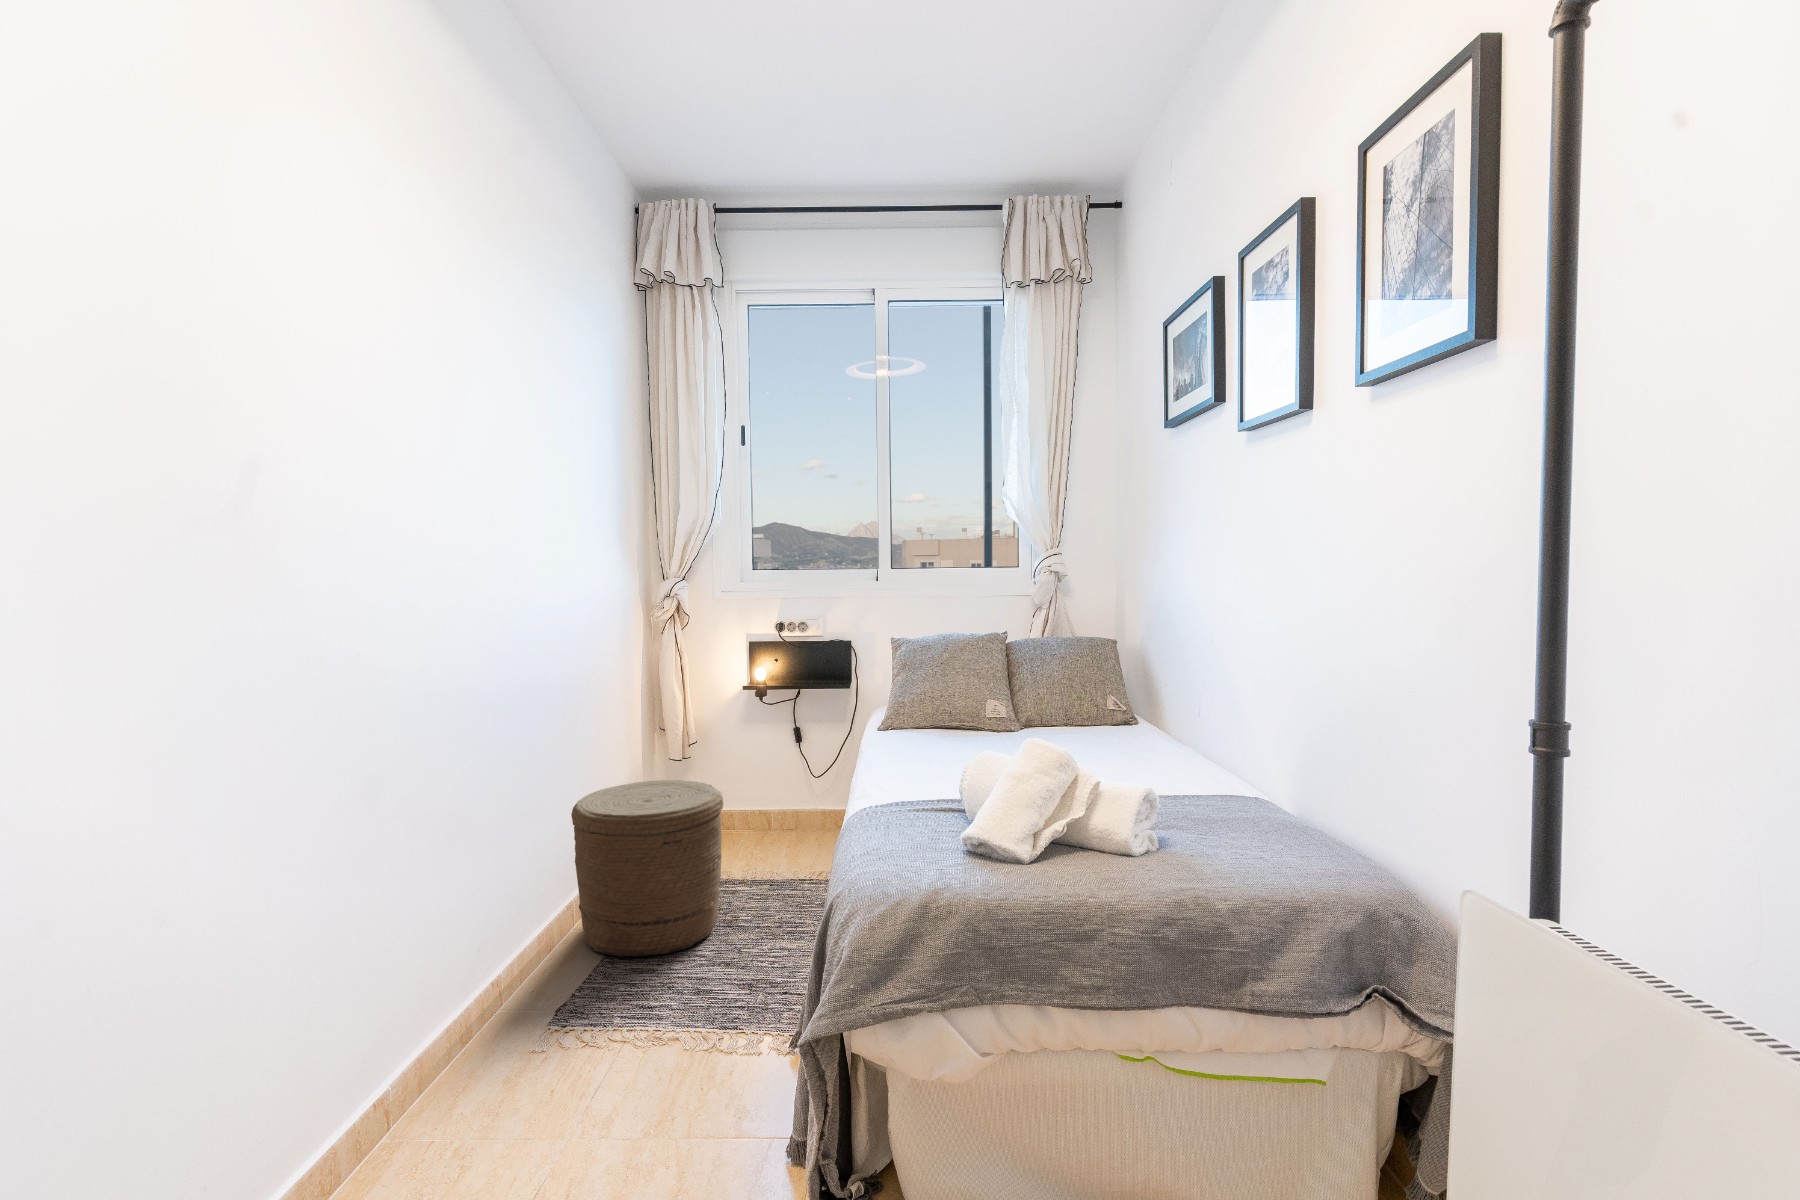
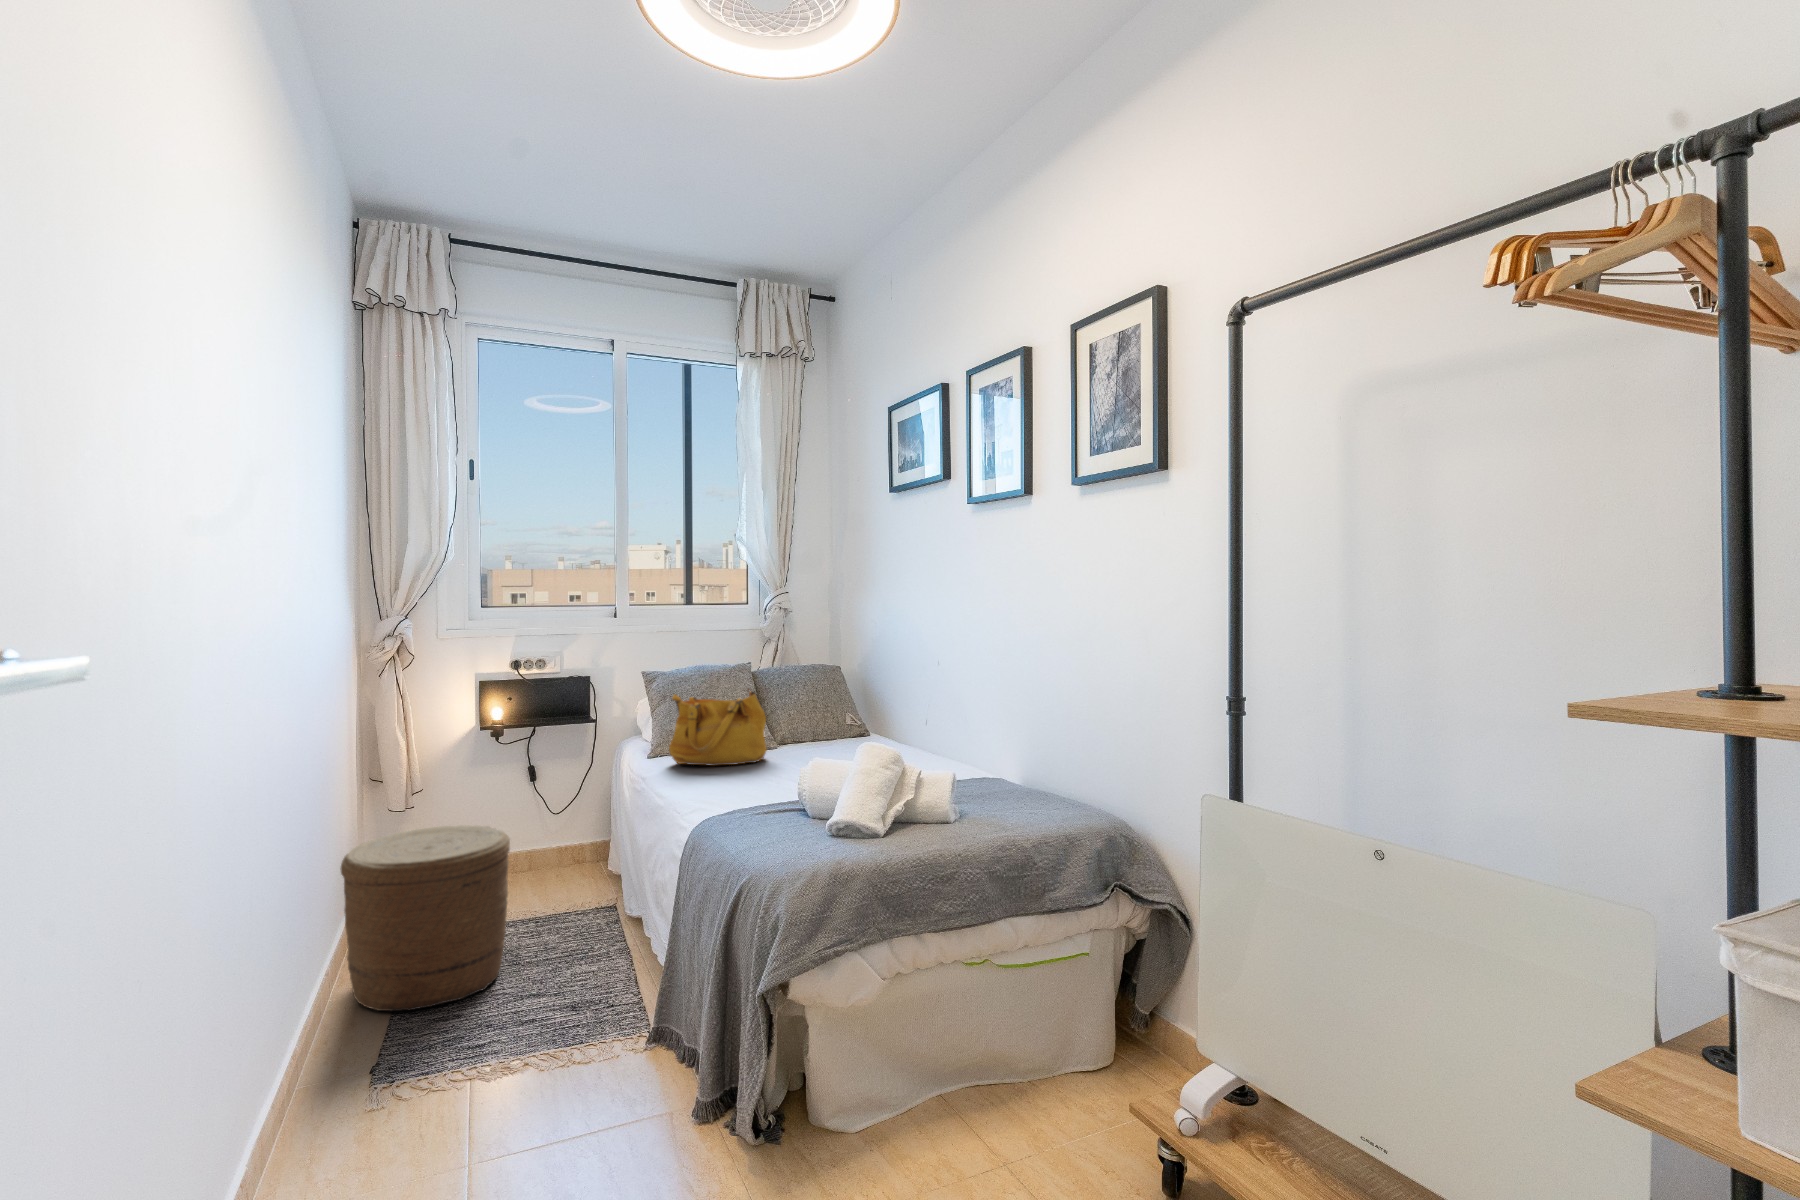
handbag: none [894,658,997,744] -> present [669,689,767,766]

